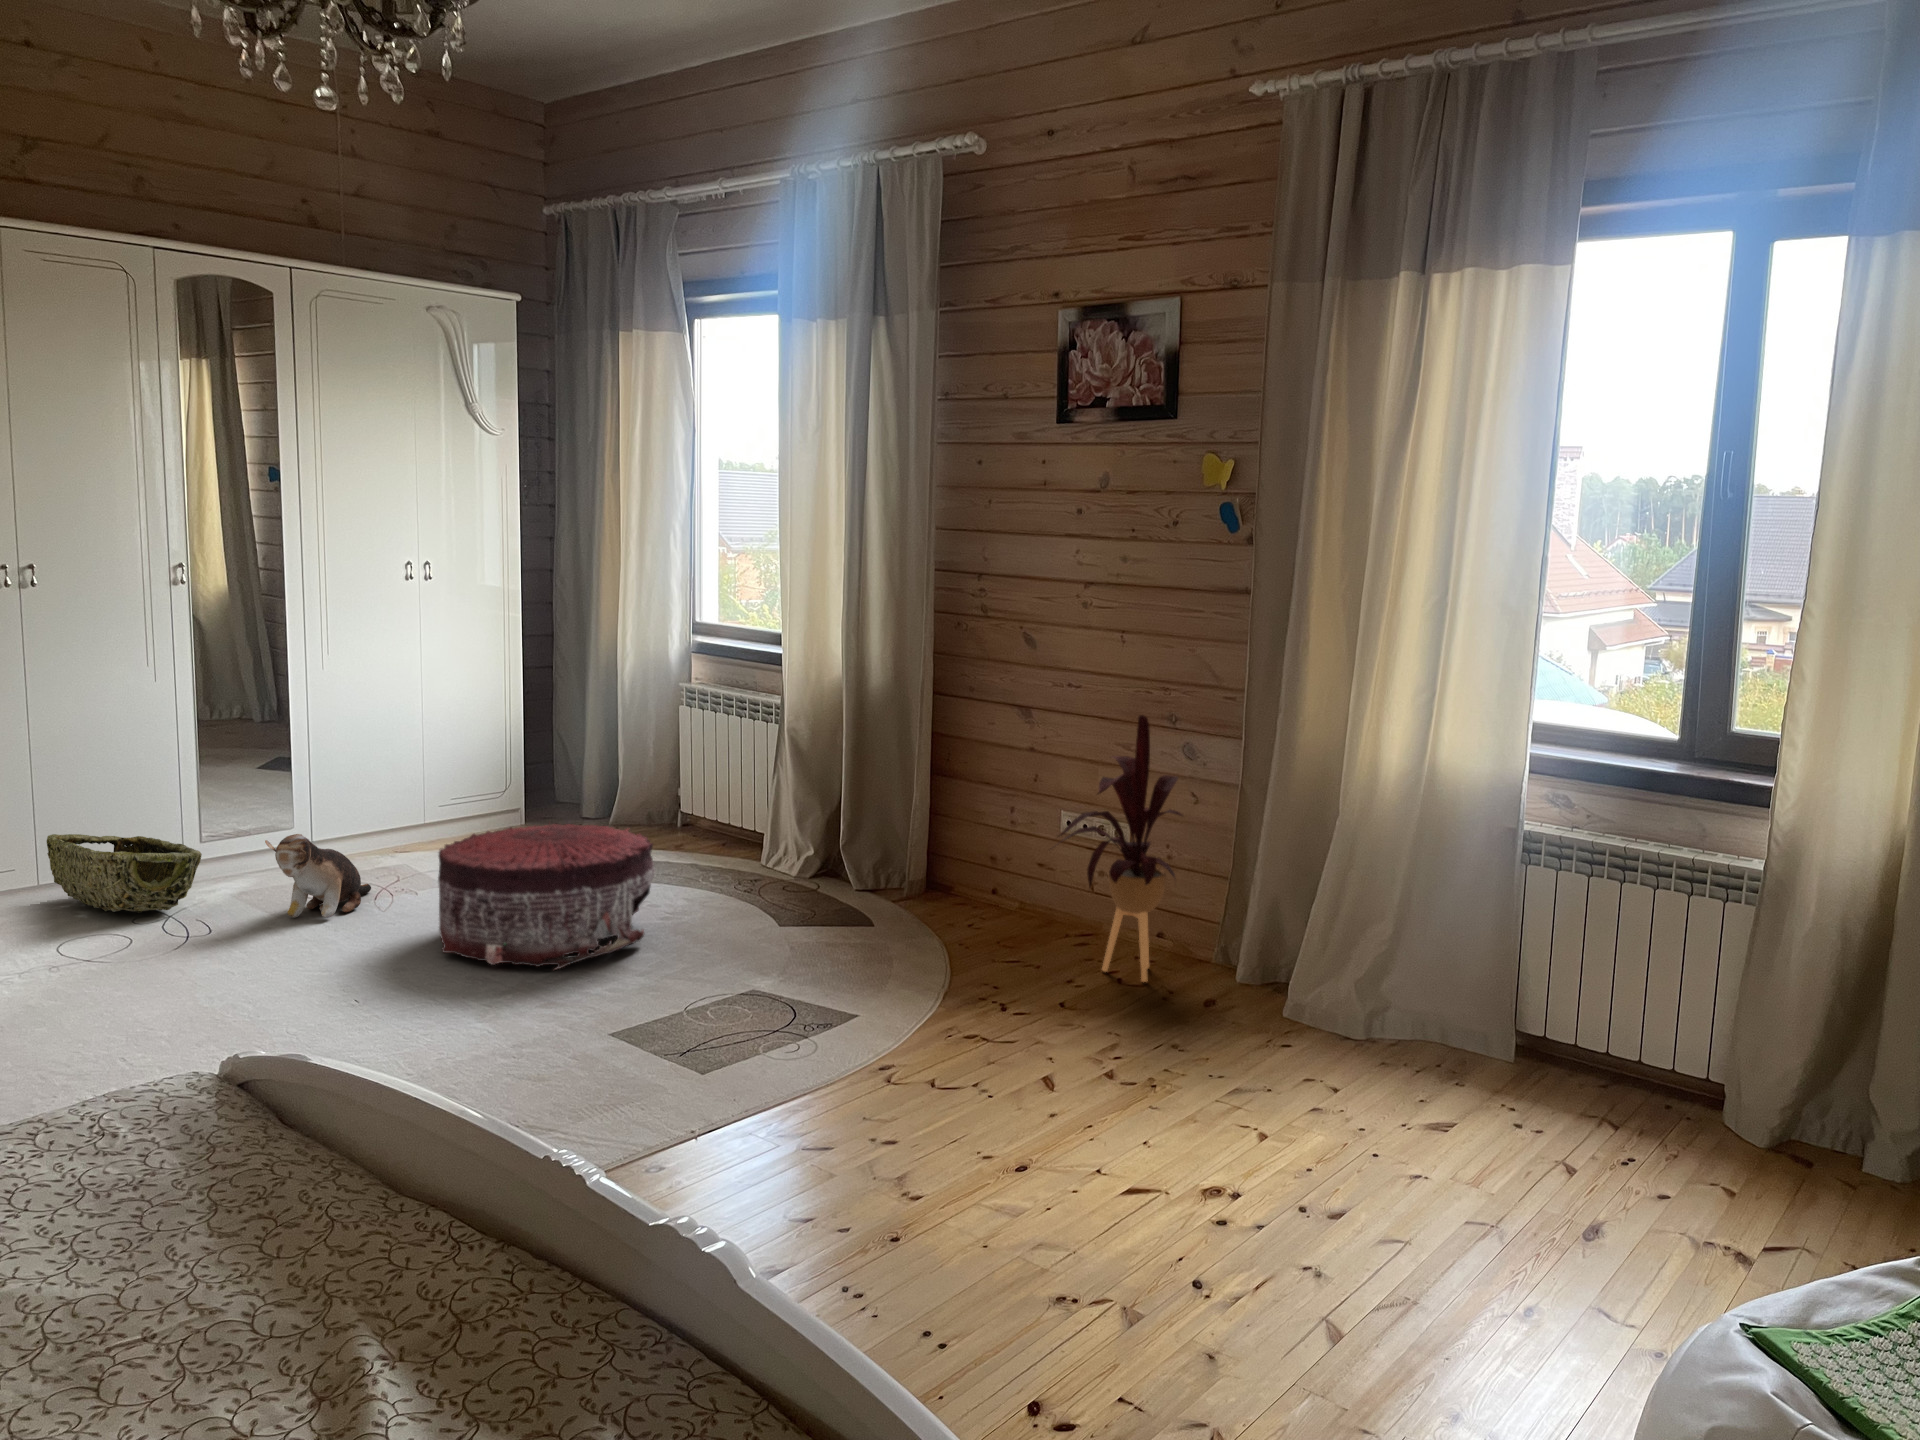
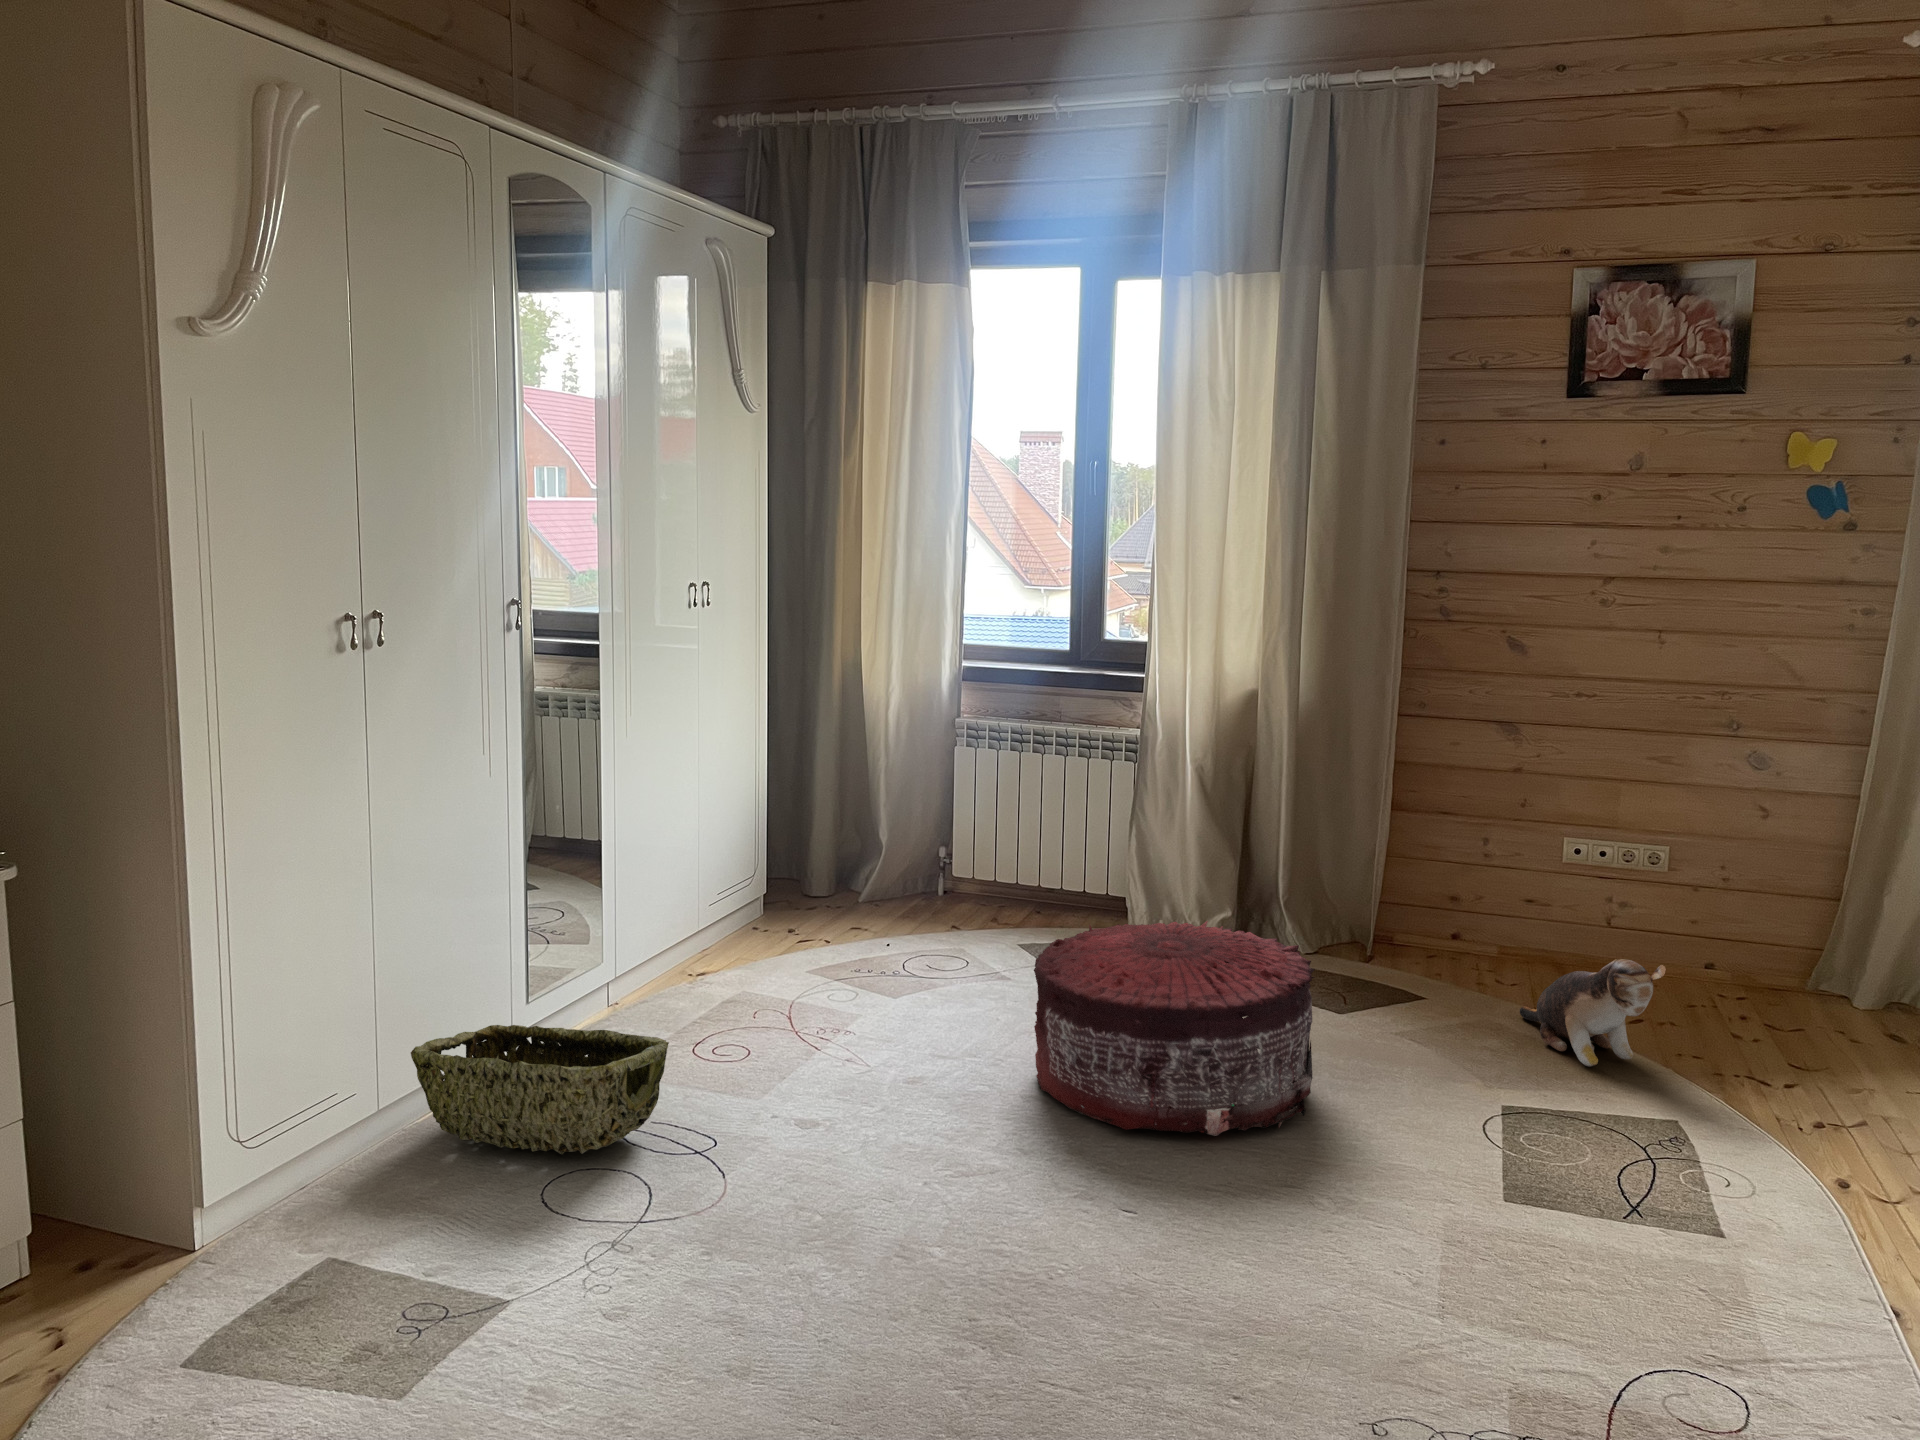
house plant: present [1061,715,1182,982] -> none [1685,728,1853,1021]
plush toy: present [265,834,371,917] -> present [1520,959,1666,1066]

